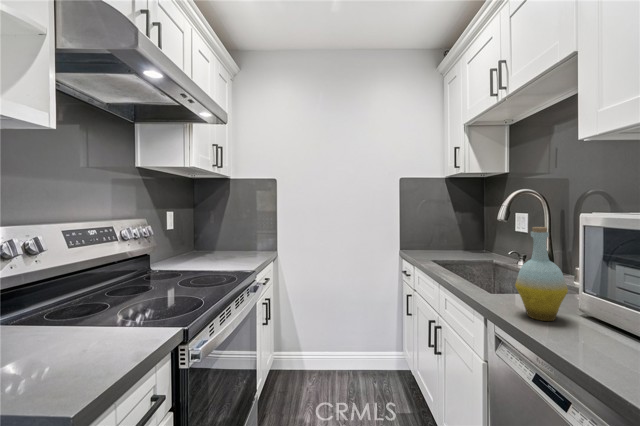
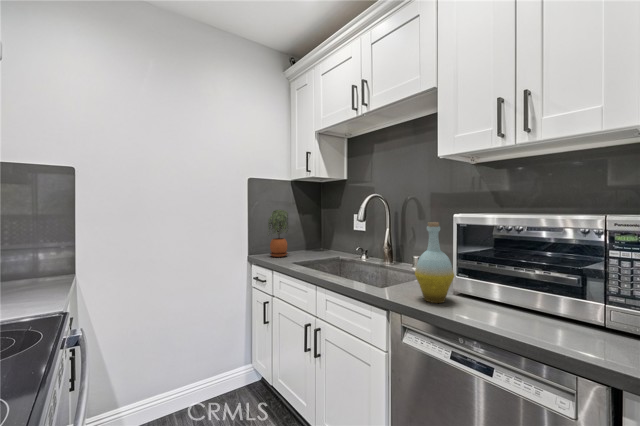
potted plant: none [415,208,438,254] -> present [268,210,288,257]

